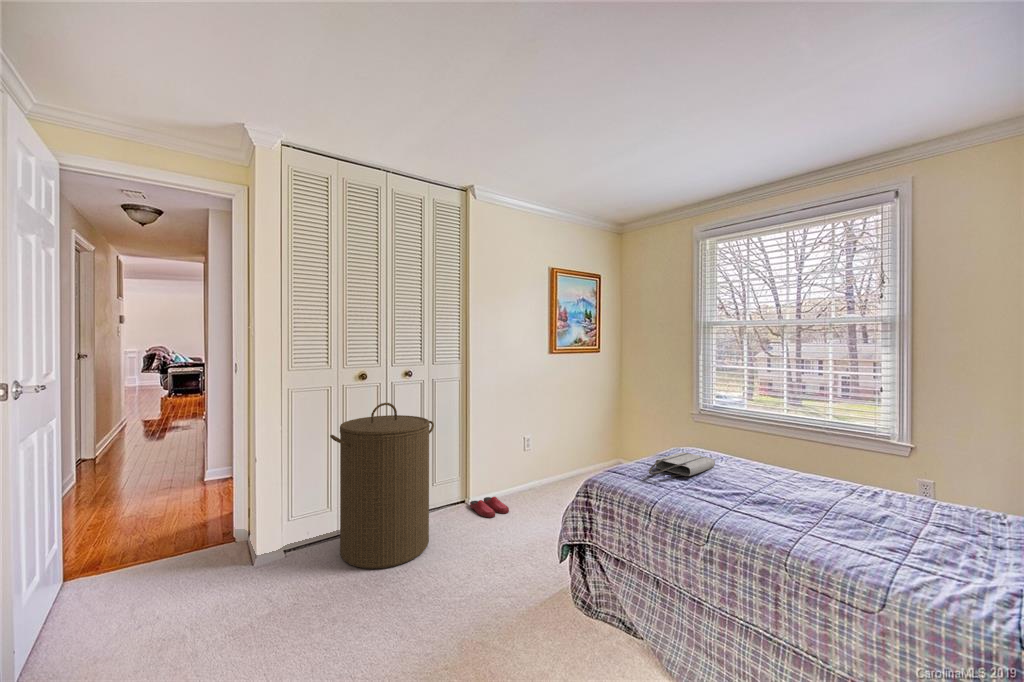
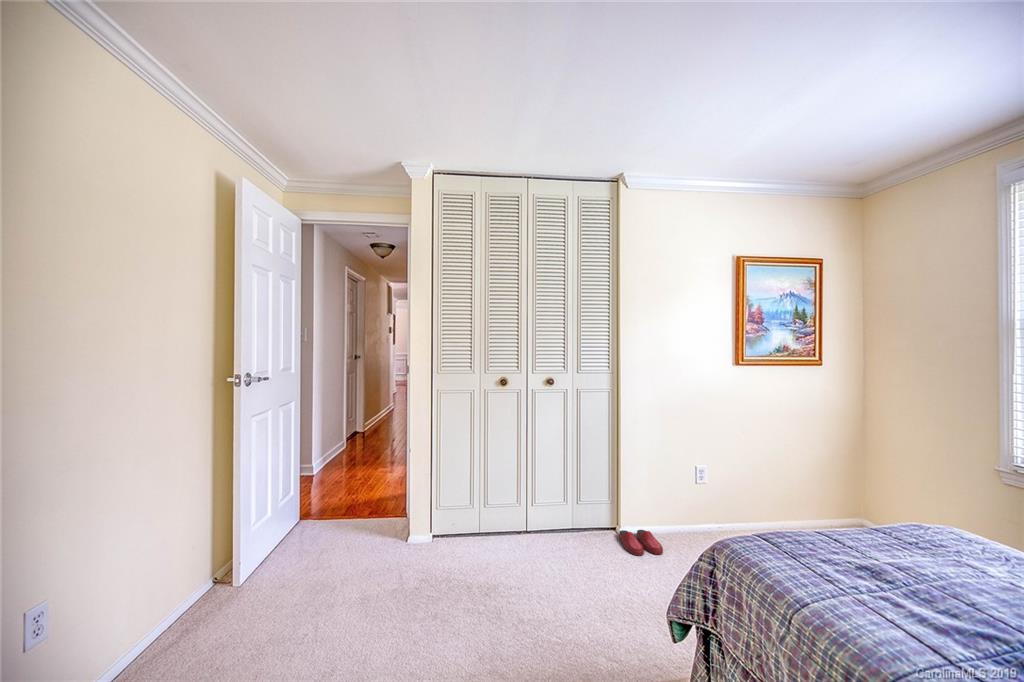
laundry hamper: present [330,403,434,569] -> none [459,410,566,583]
tote bag: present [649,453,715,476] -> none [813,532,969,575]

